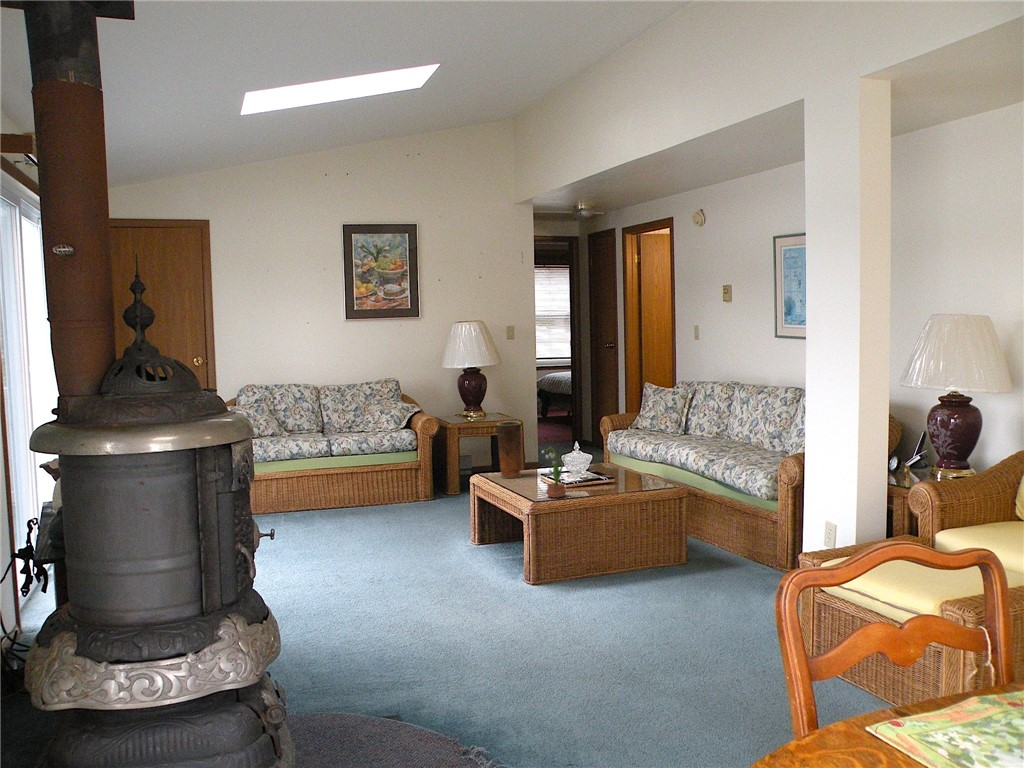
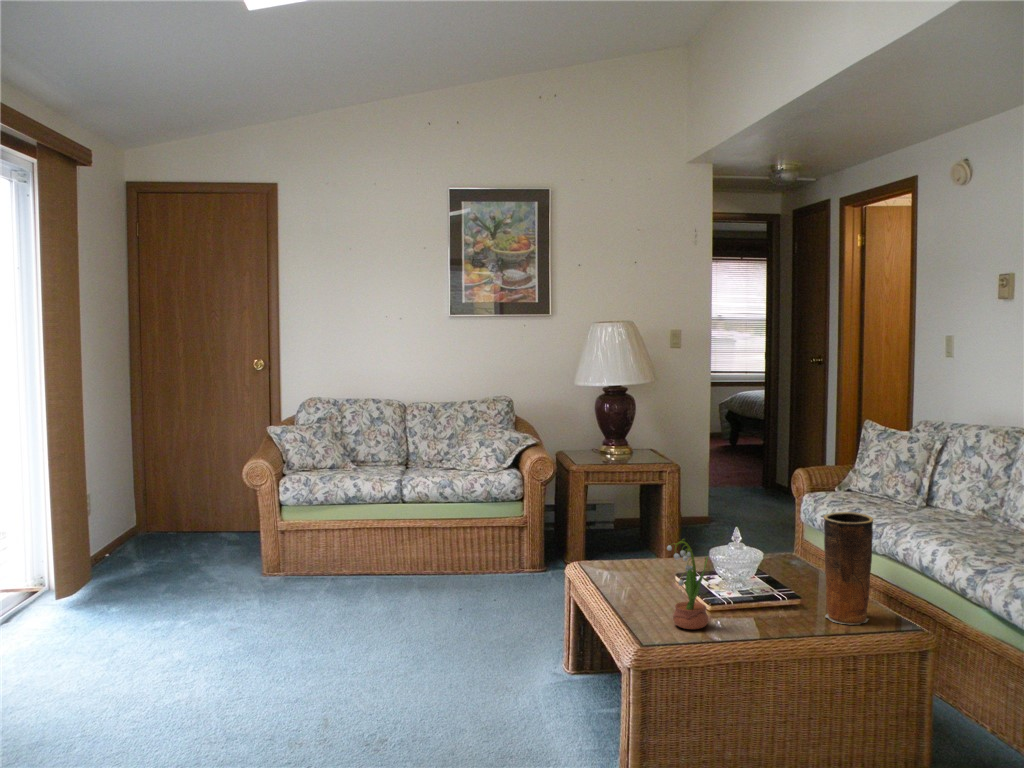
vase: present [497,421,521,478] -> present [824,512,873,625]

